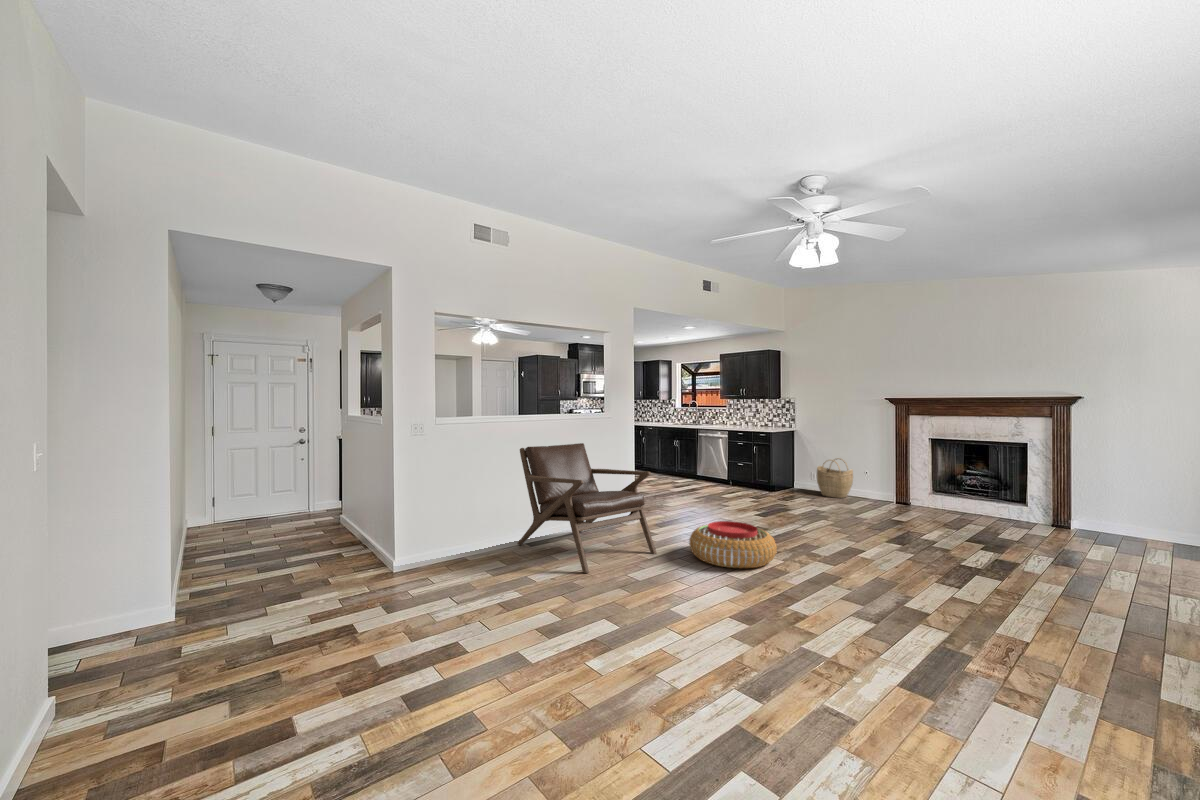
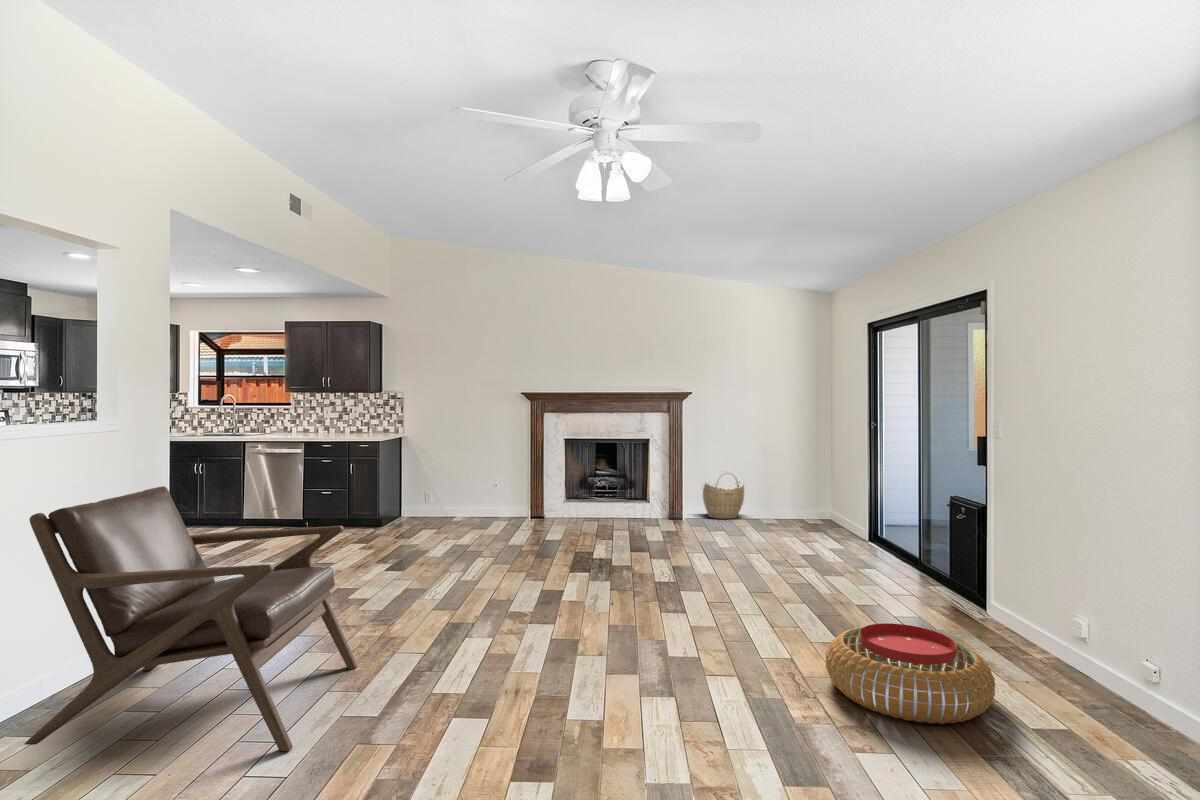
woven basket: present [817,458,853,498] -> present [703,472,744,519]
pouf: present [689,521,776,568] -> present [826,623,995,724]

